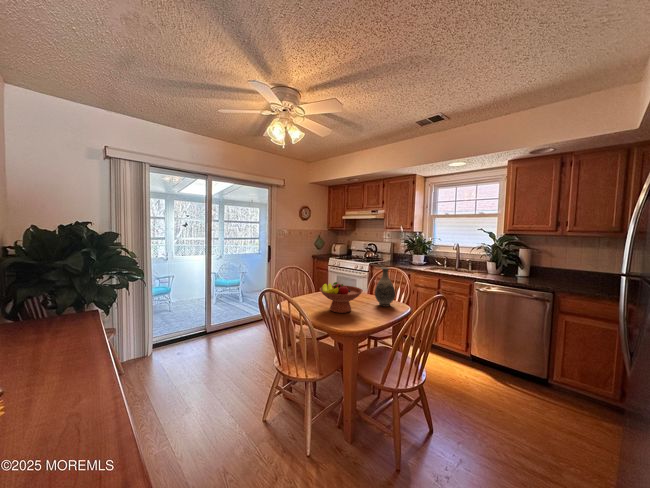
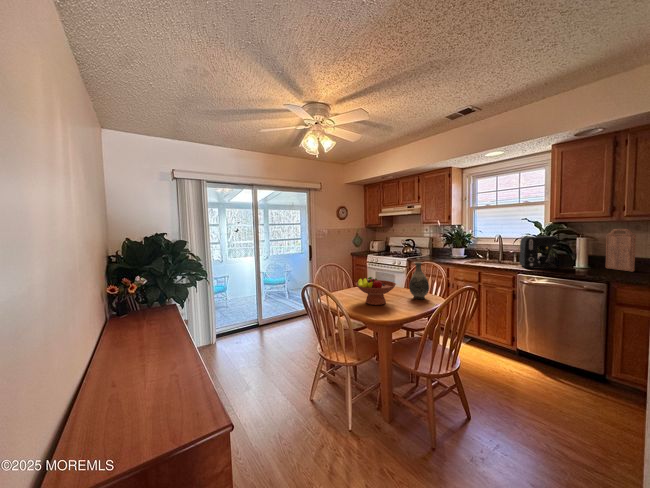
cutting board: none [550,243,577,282] -> present [606,229,636,272]
coffee maker: none [476,246,511,278] -> present [519,236,558,269]

